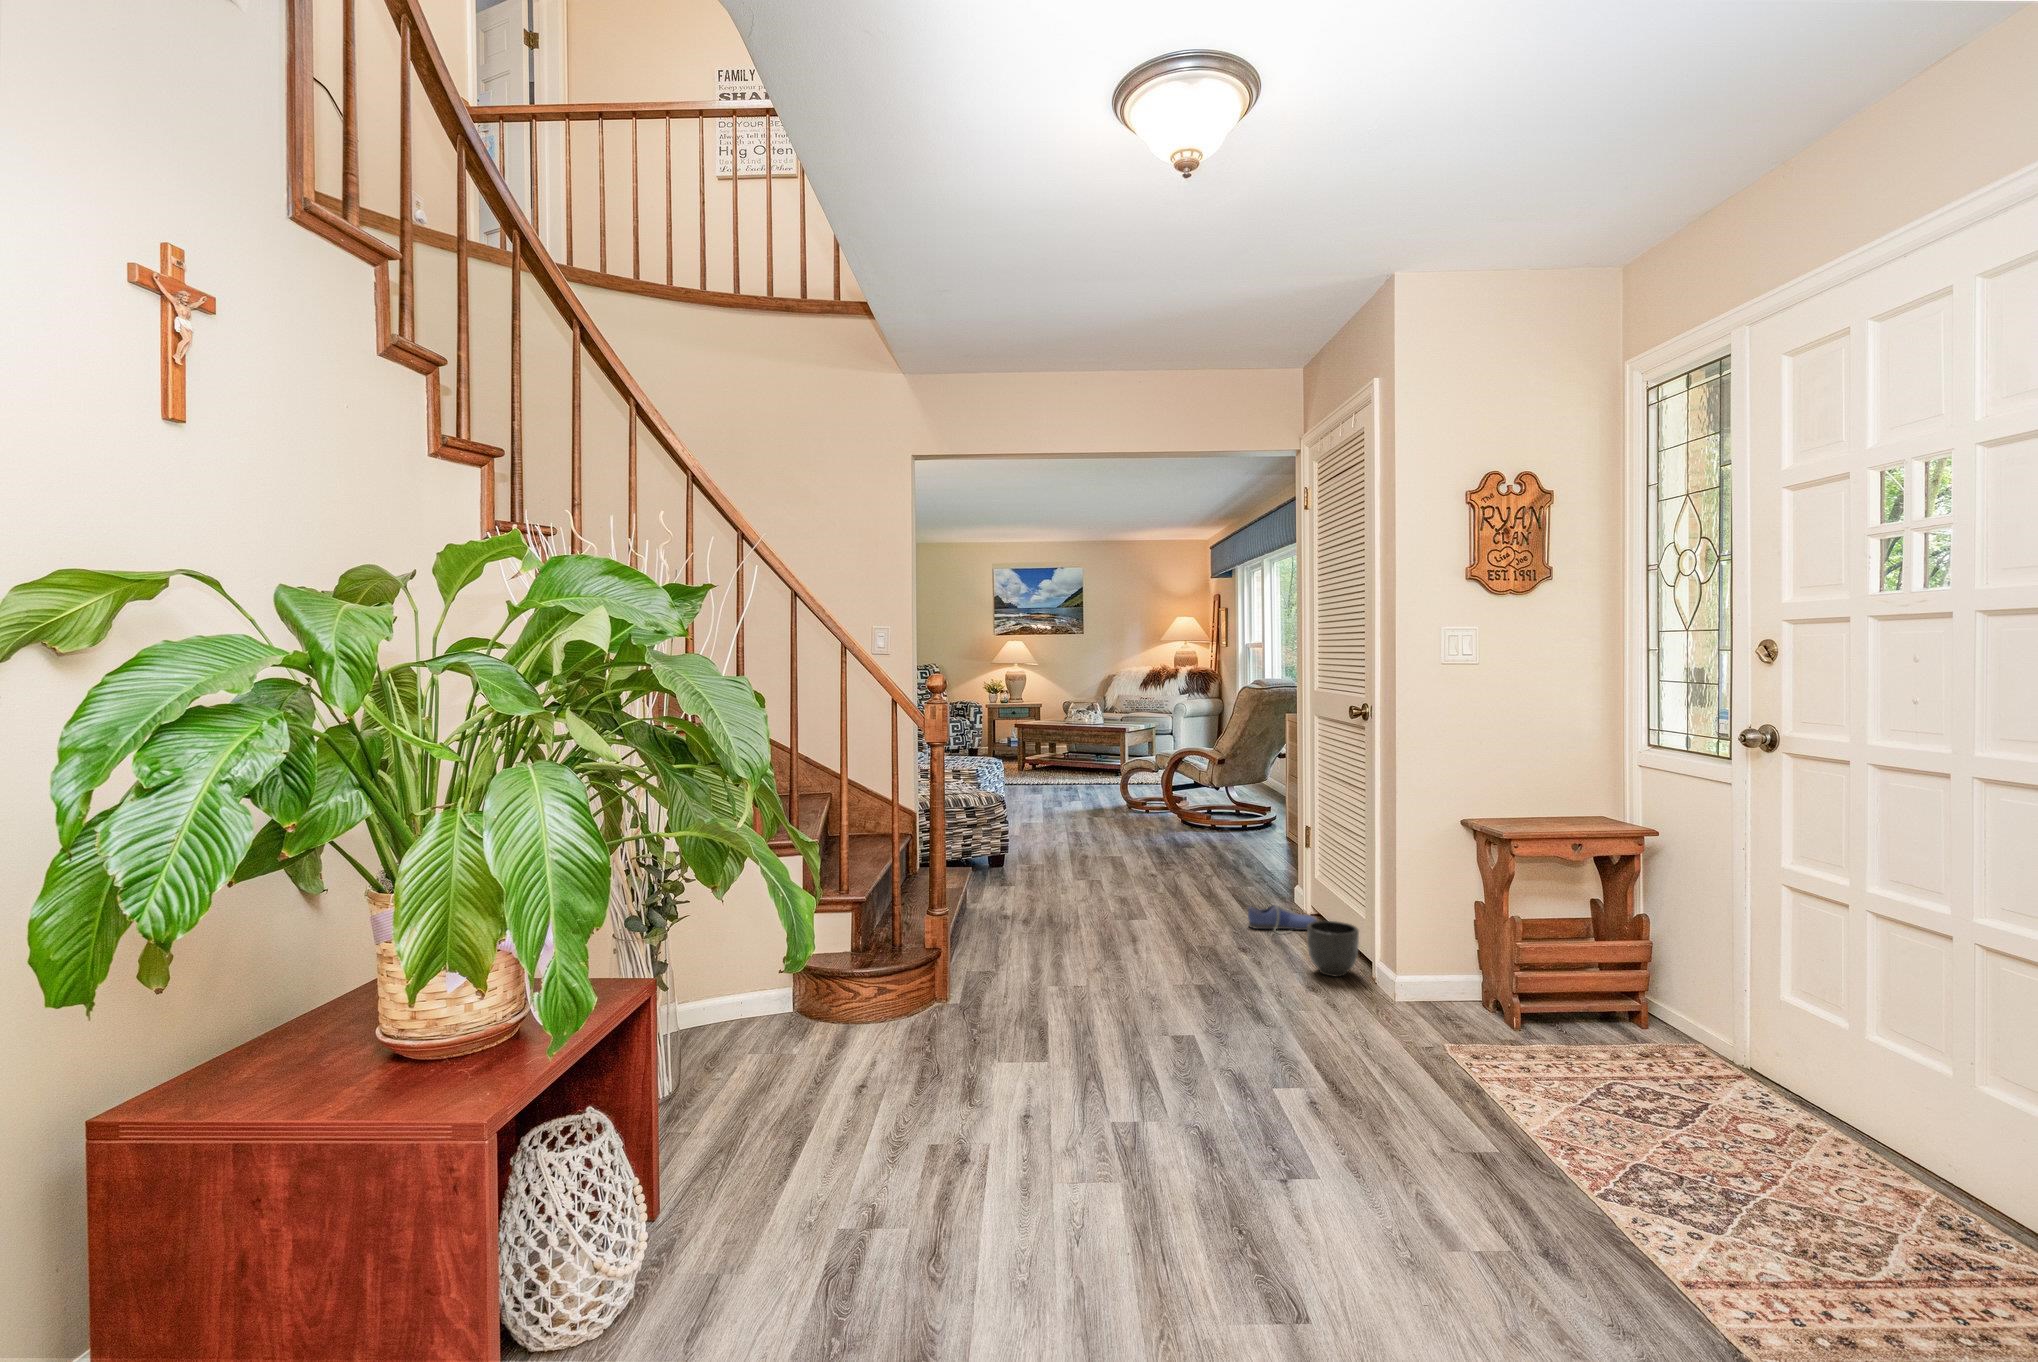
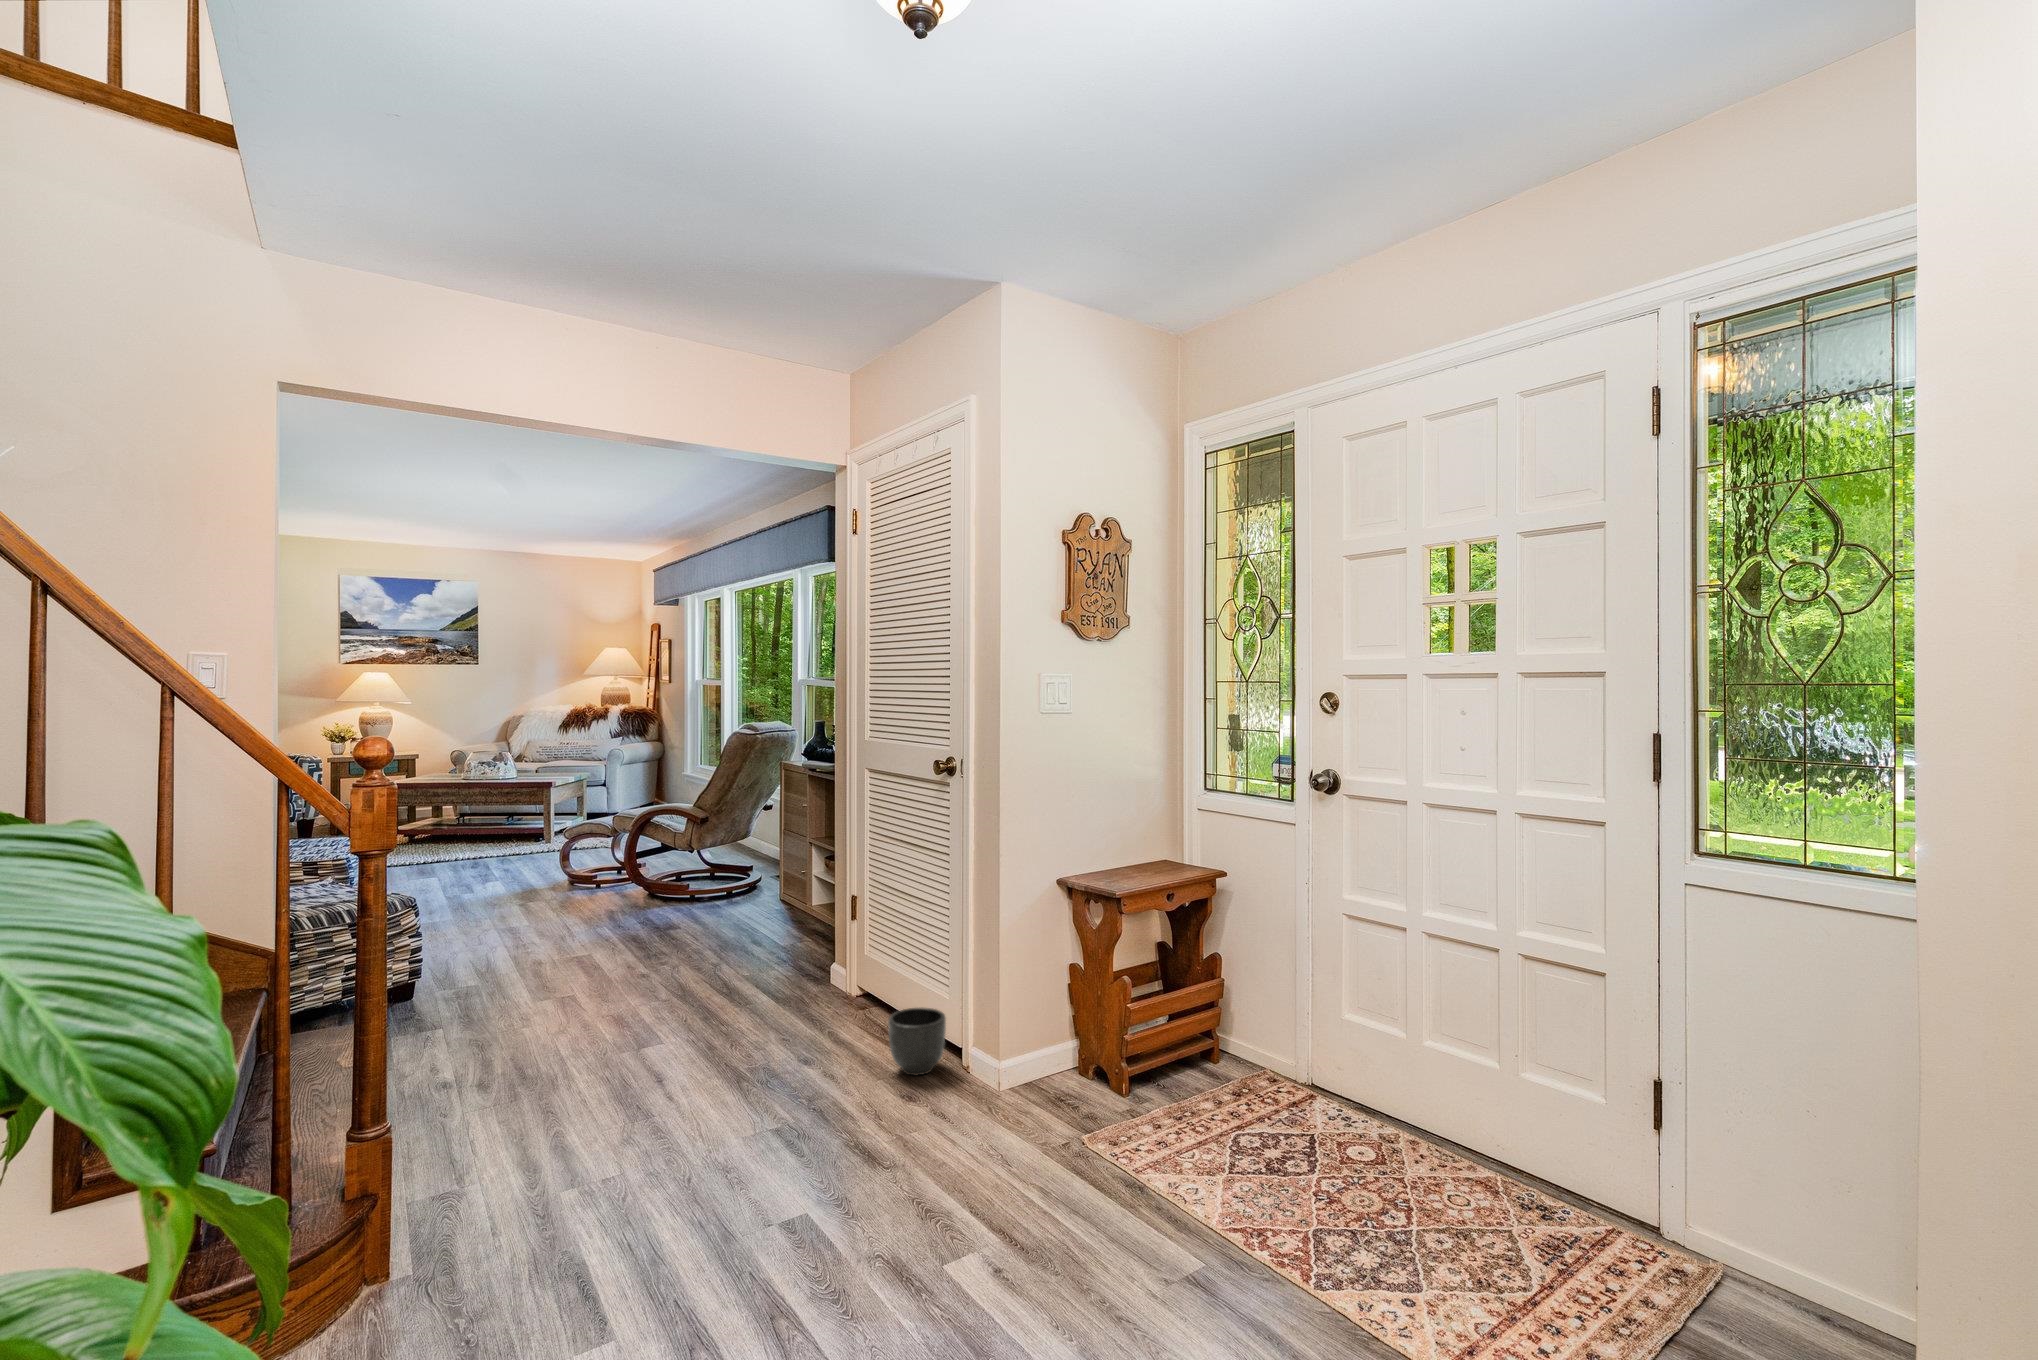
shoe: present [1248,905,1317,930] -> none [793,994,869,1029]

